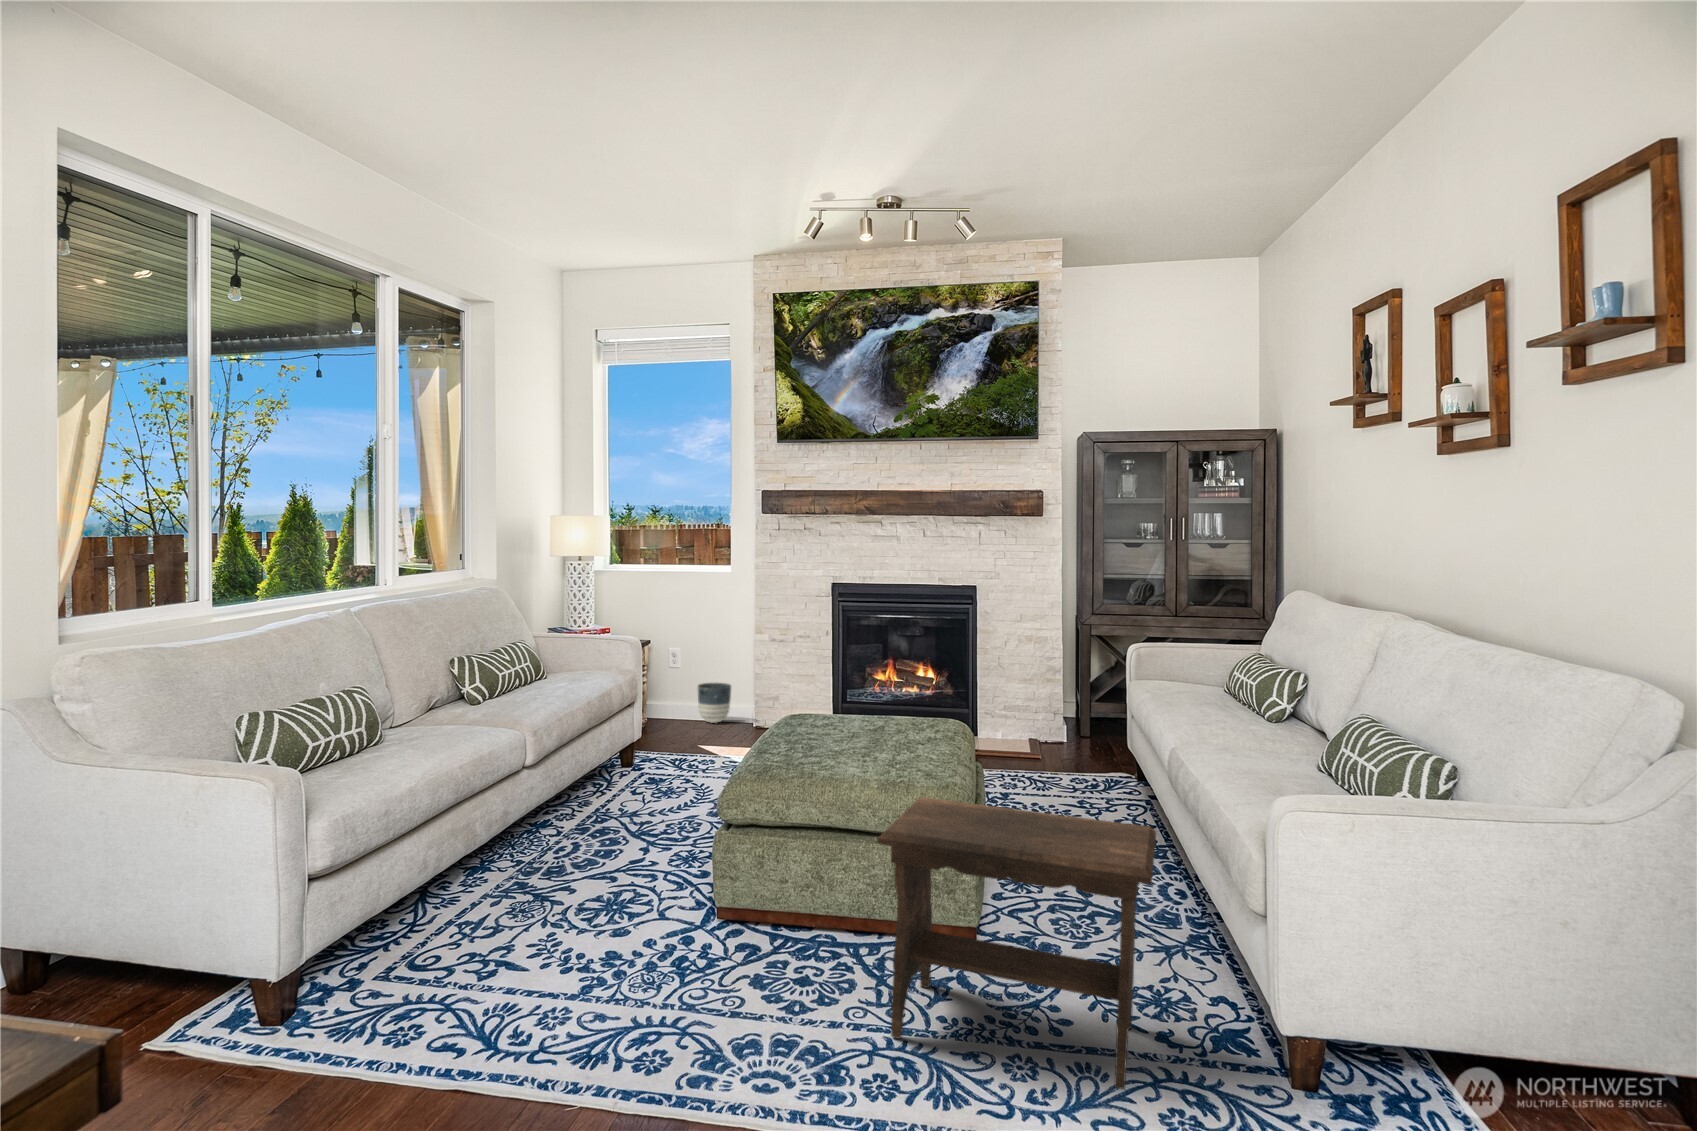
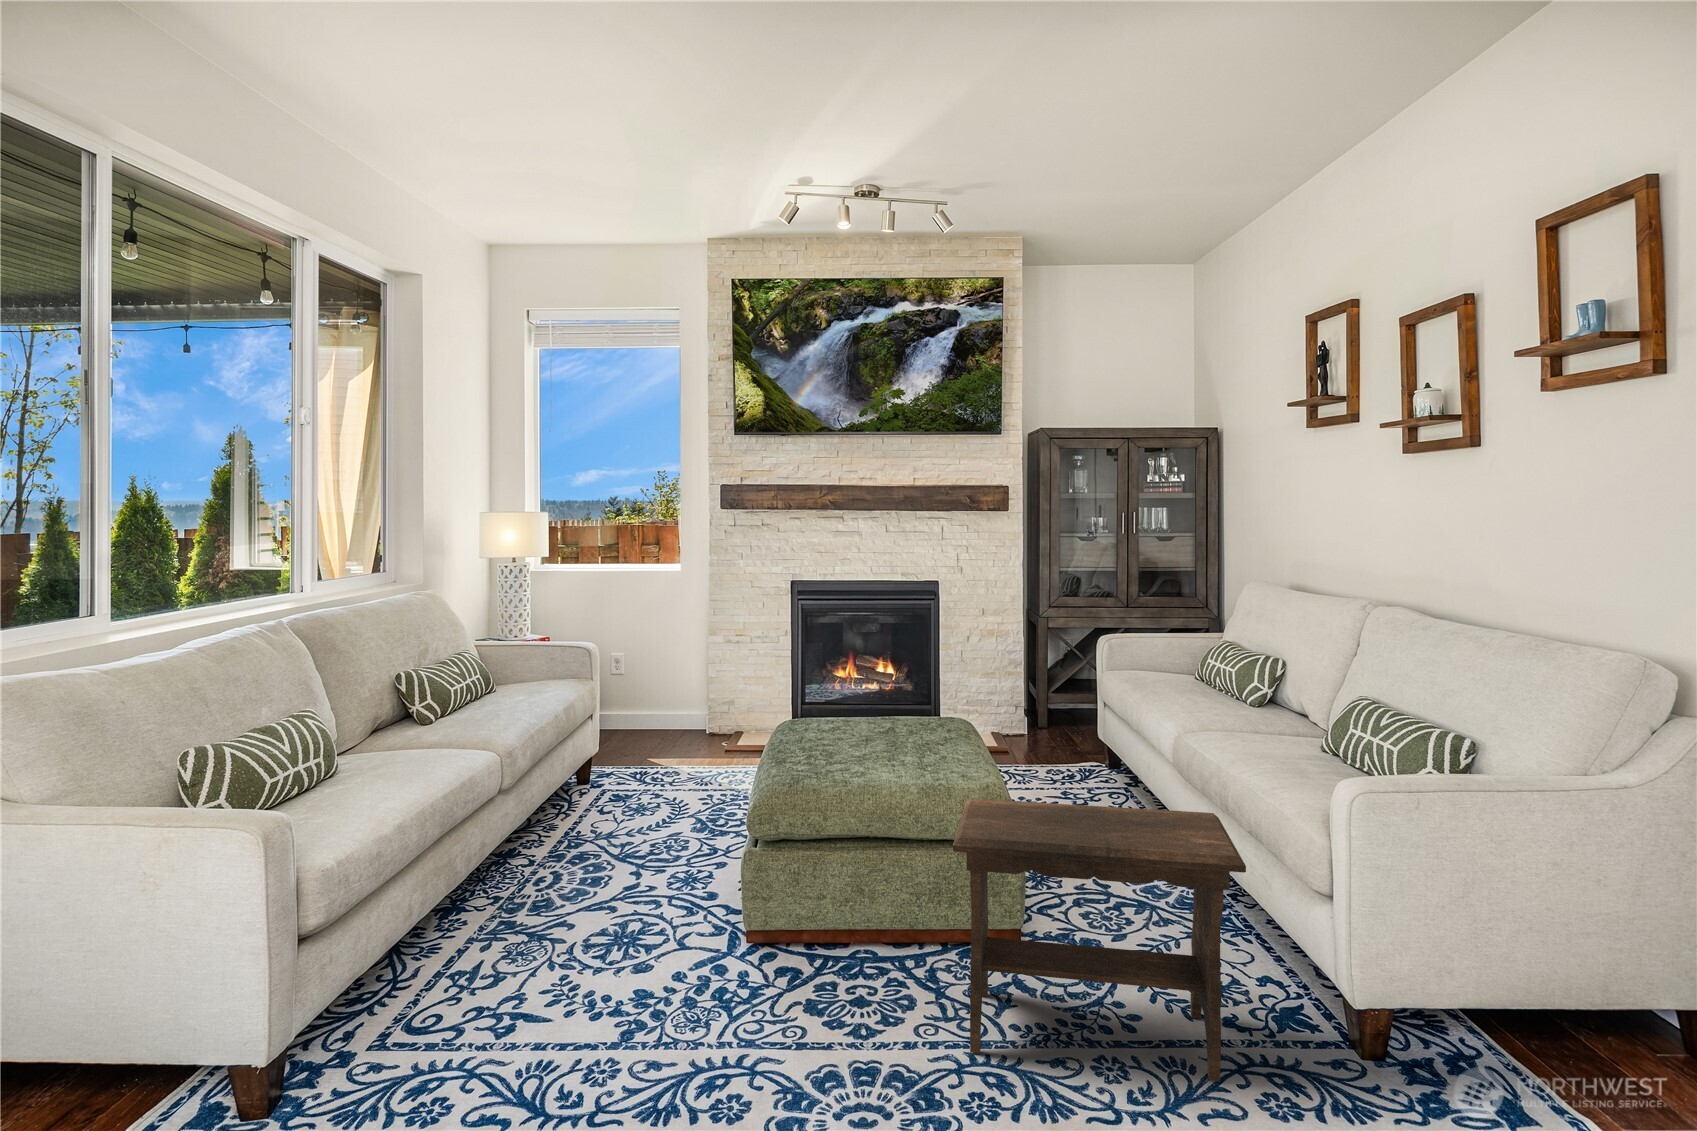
planter: present [698,683,731,723] -> none [639,690,675,733]

